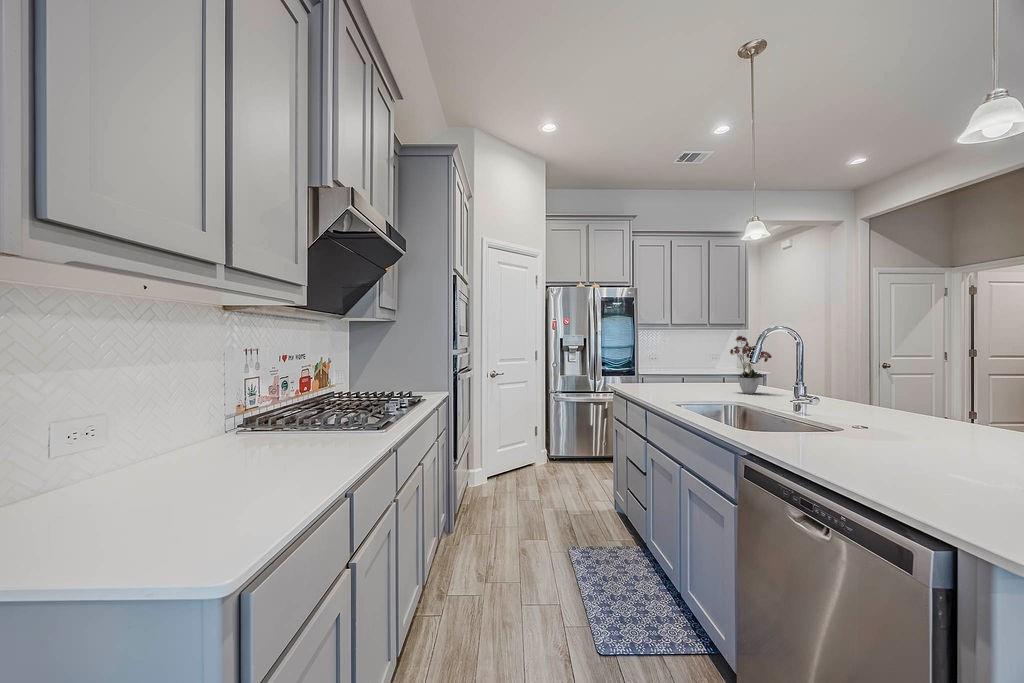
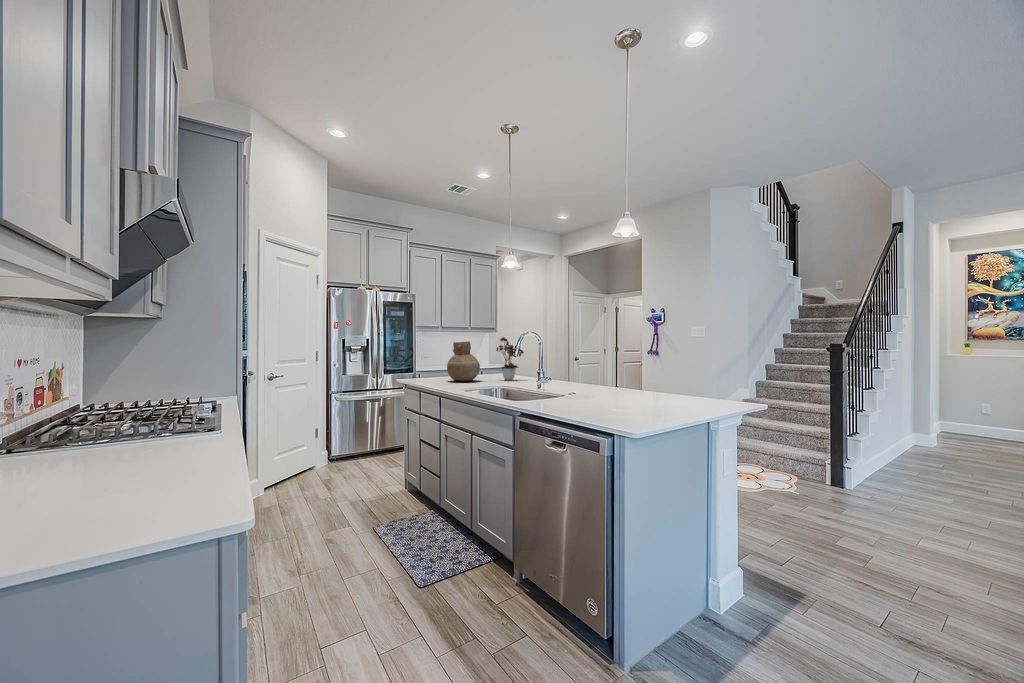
vase: none [662,342,706,391] -> present [447,341,480,381]

